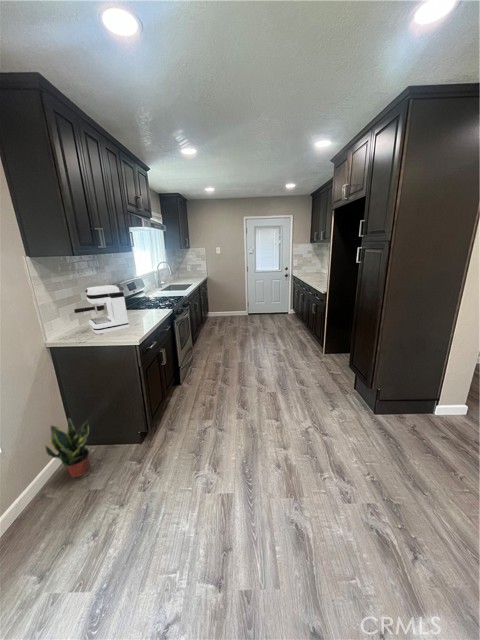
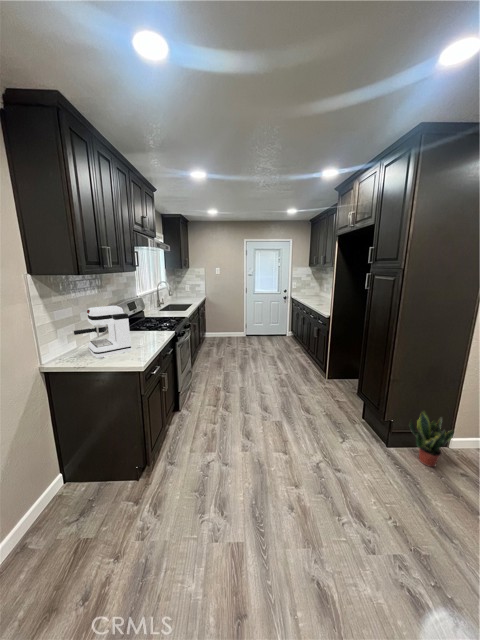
potted plant: present [46,419,90,477] -> present [410,411,454,467]

